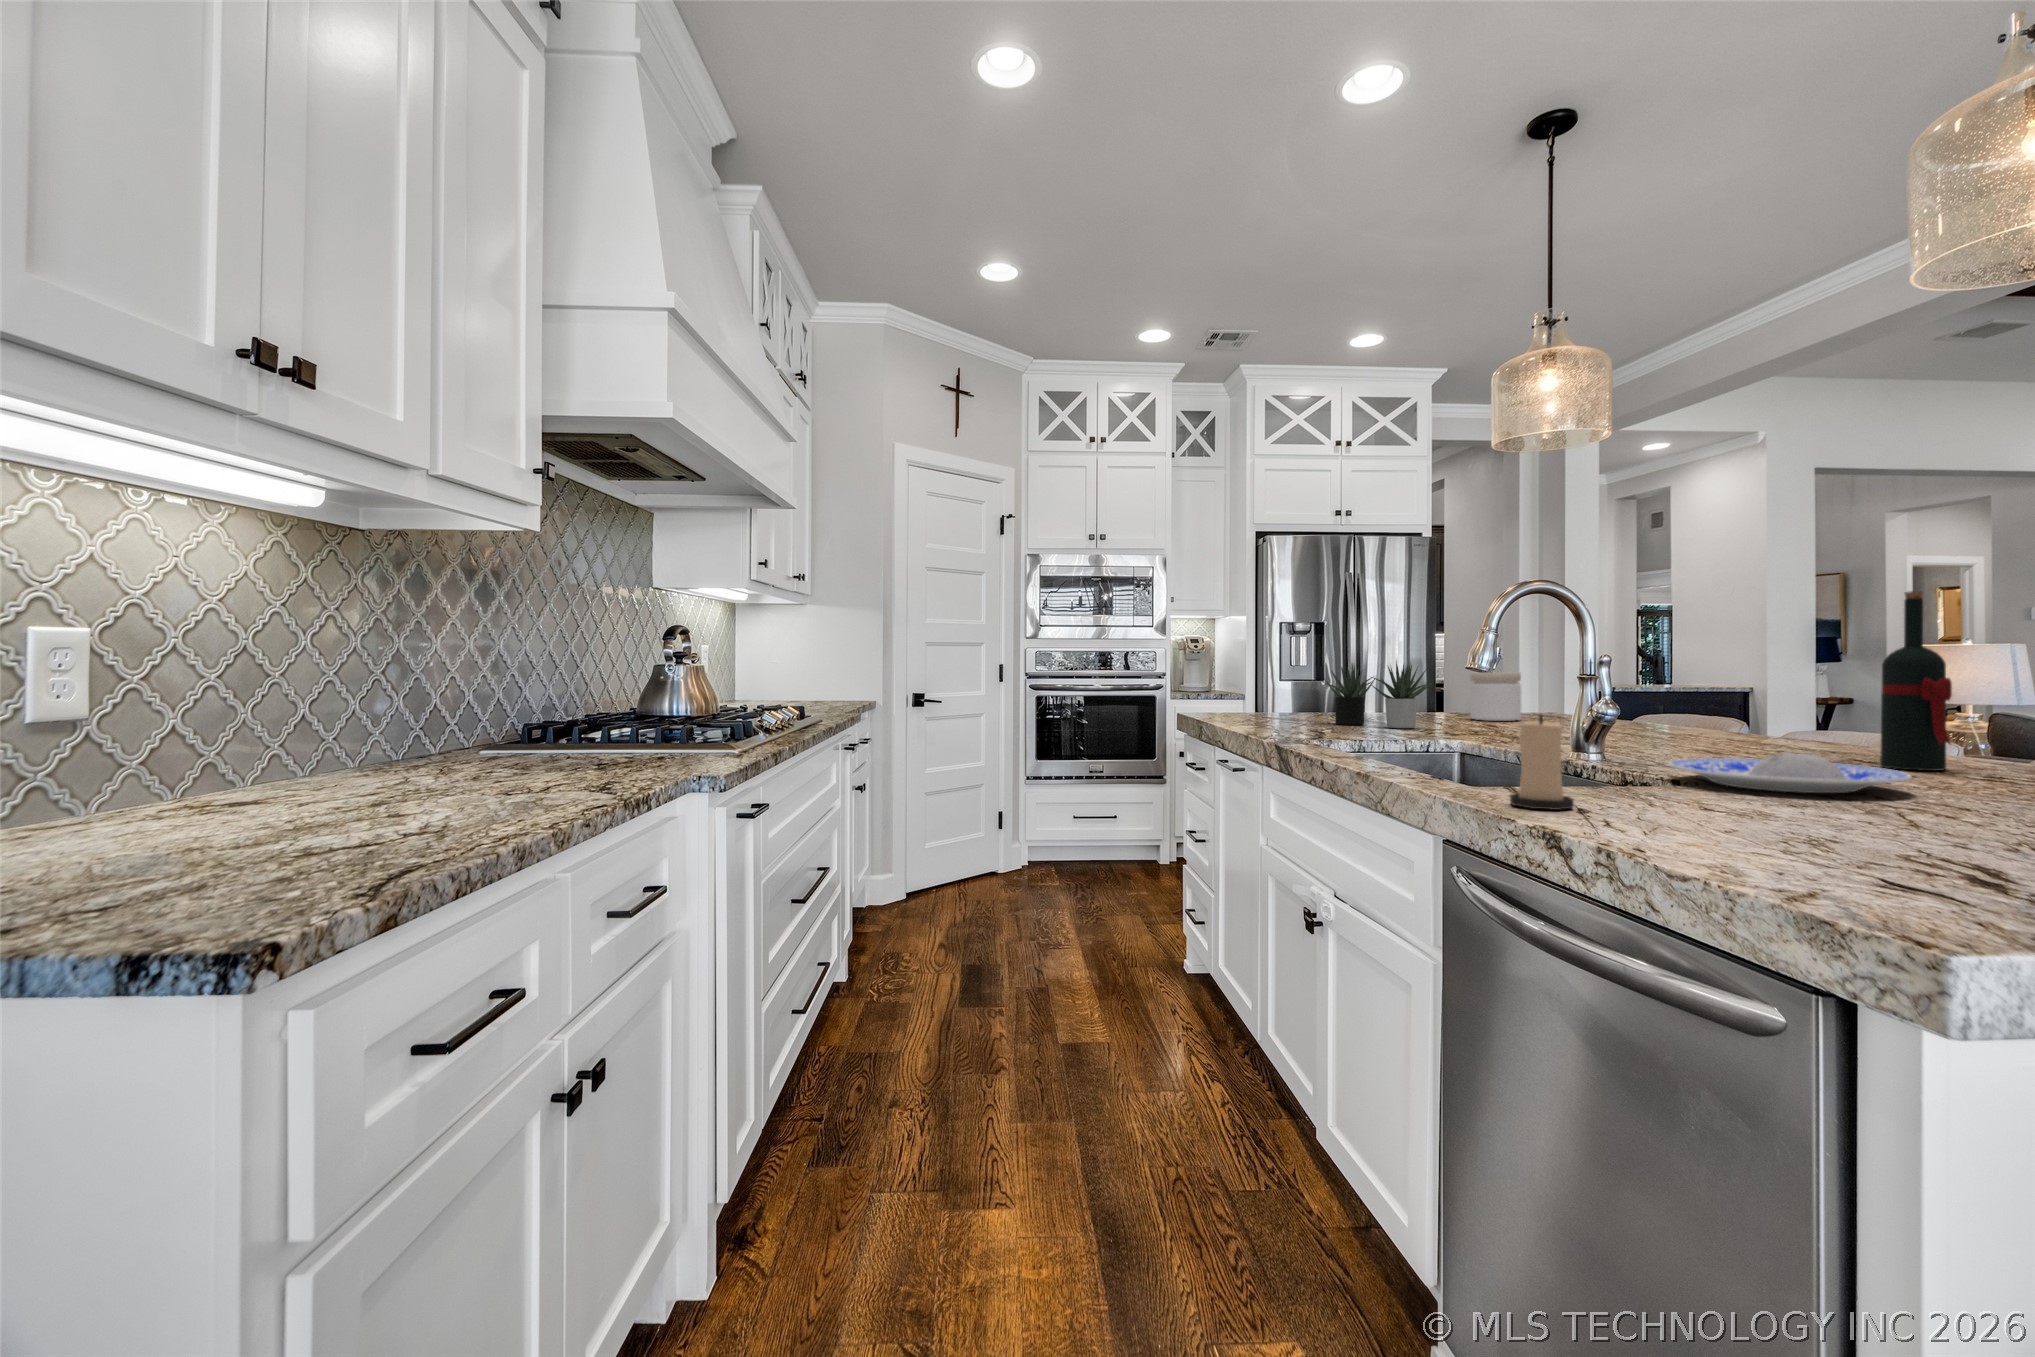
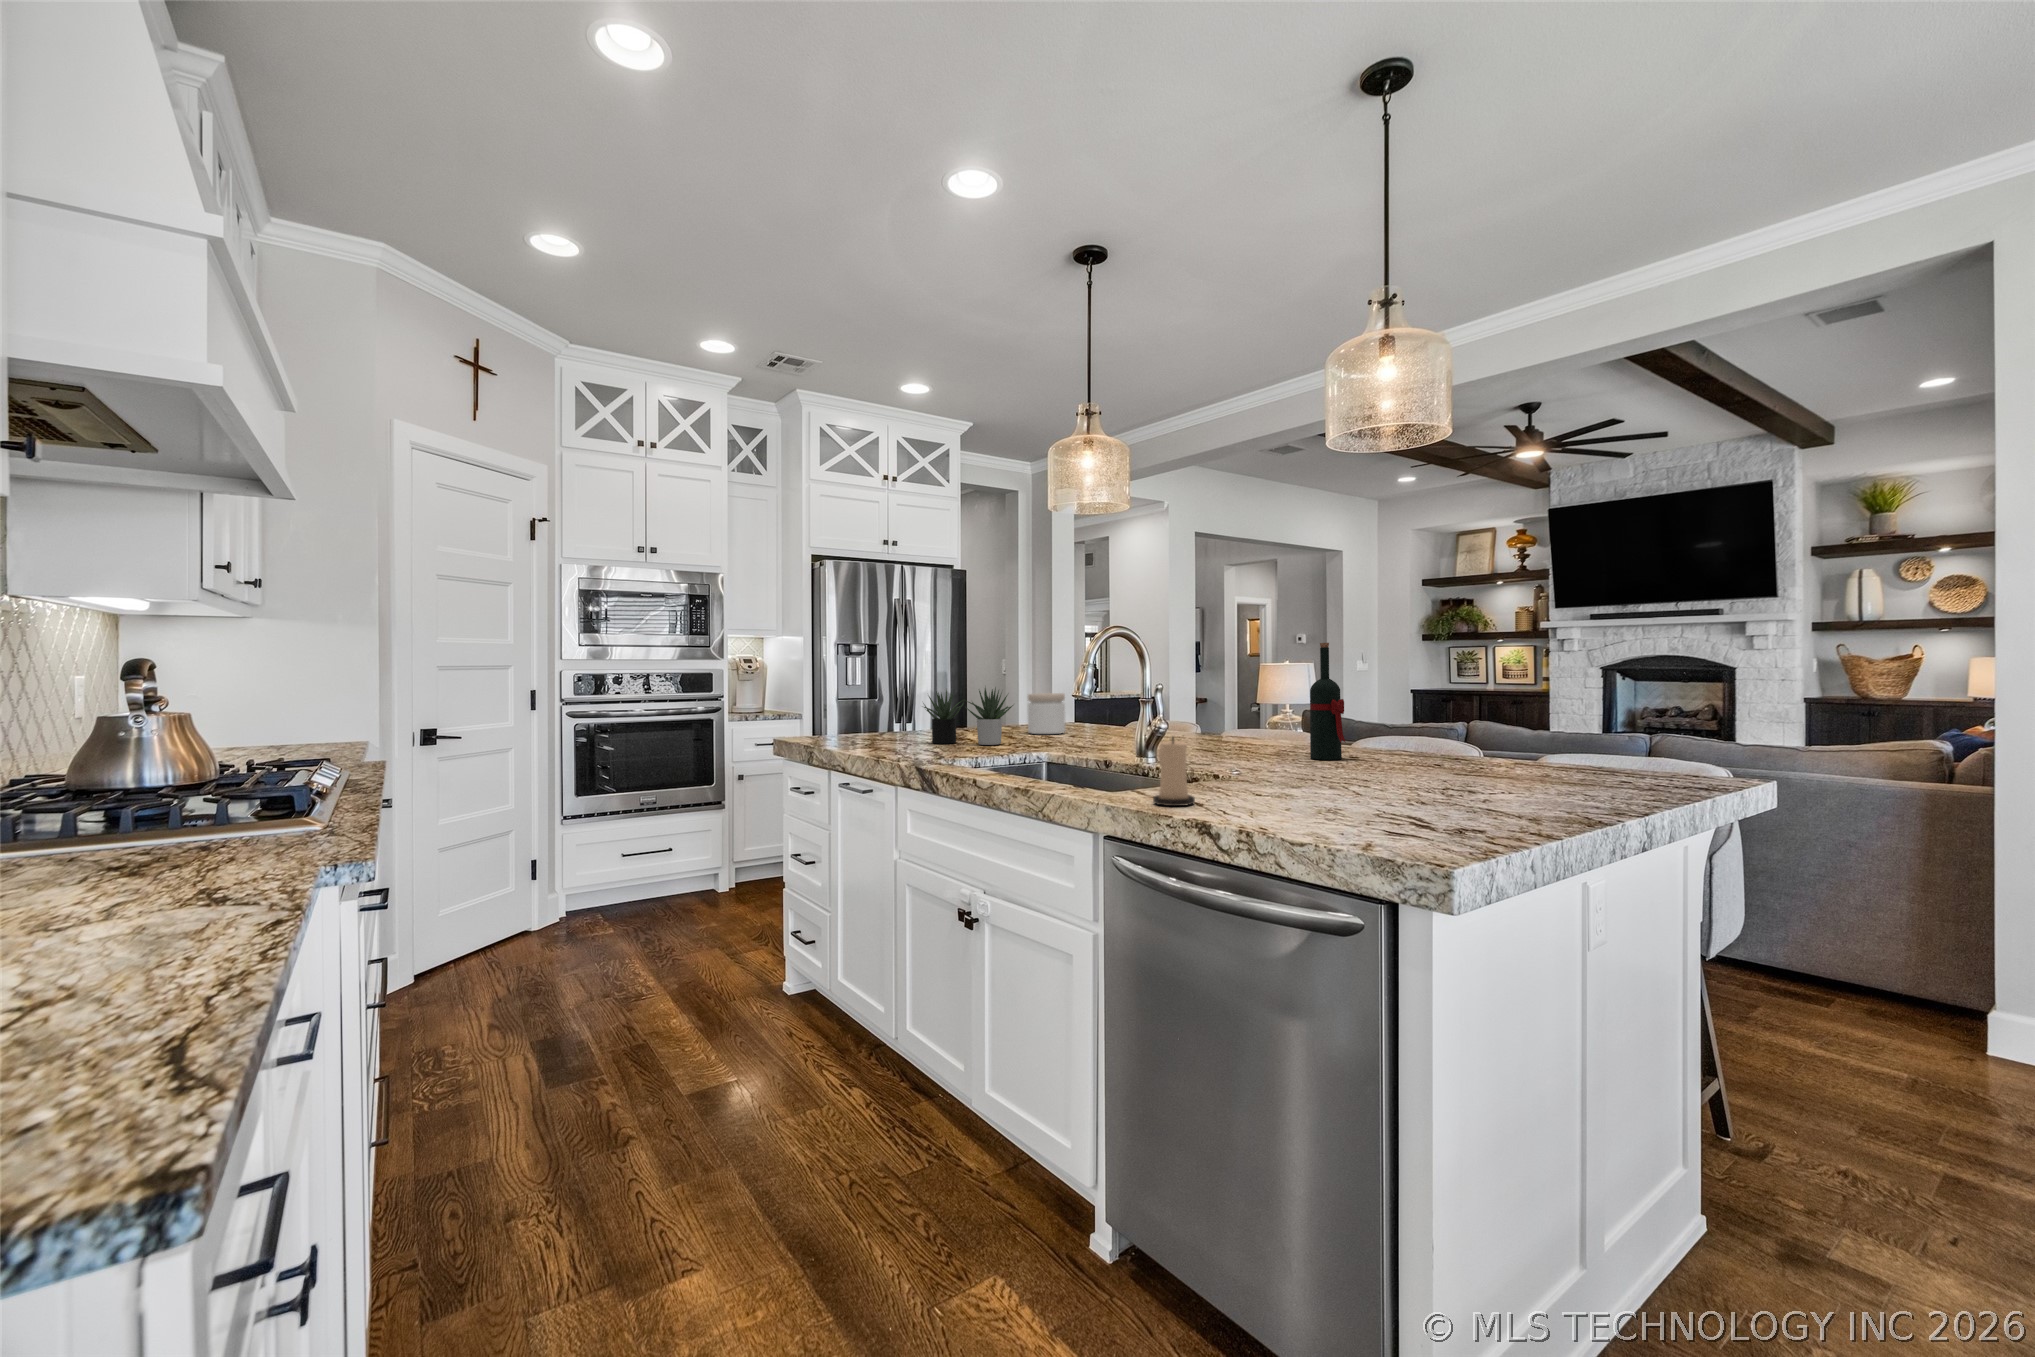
plate: present [1669,752,1912,793] -> none [1217,753,1345,780]

